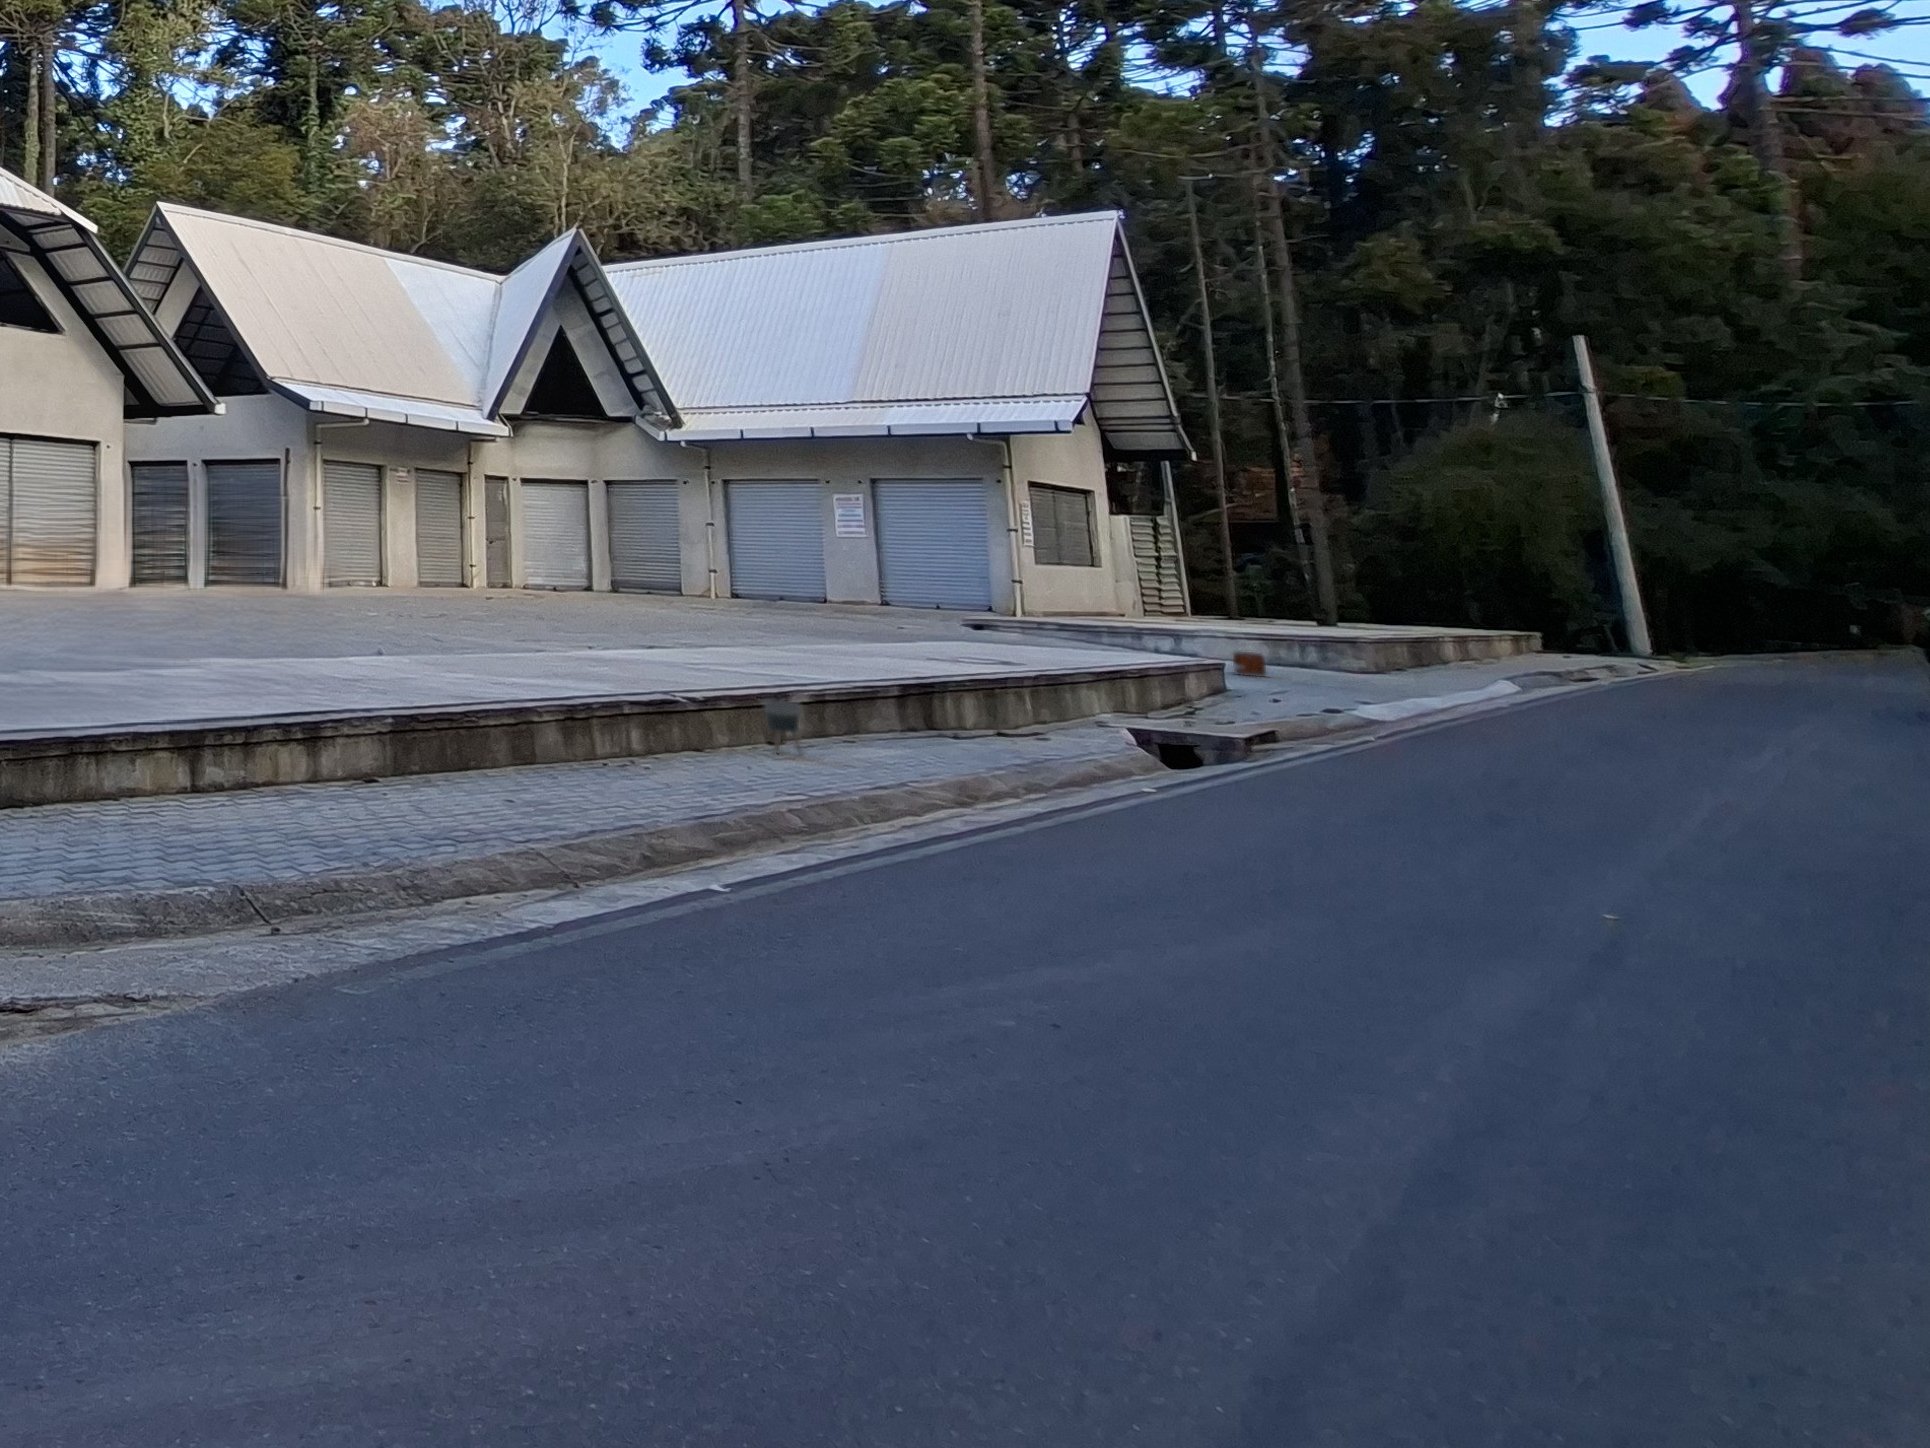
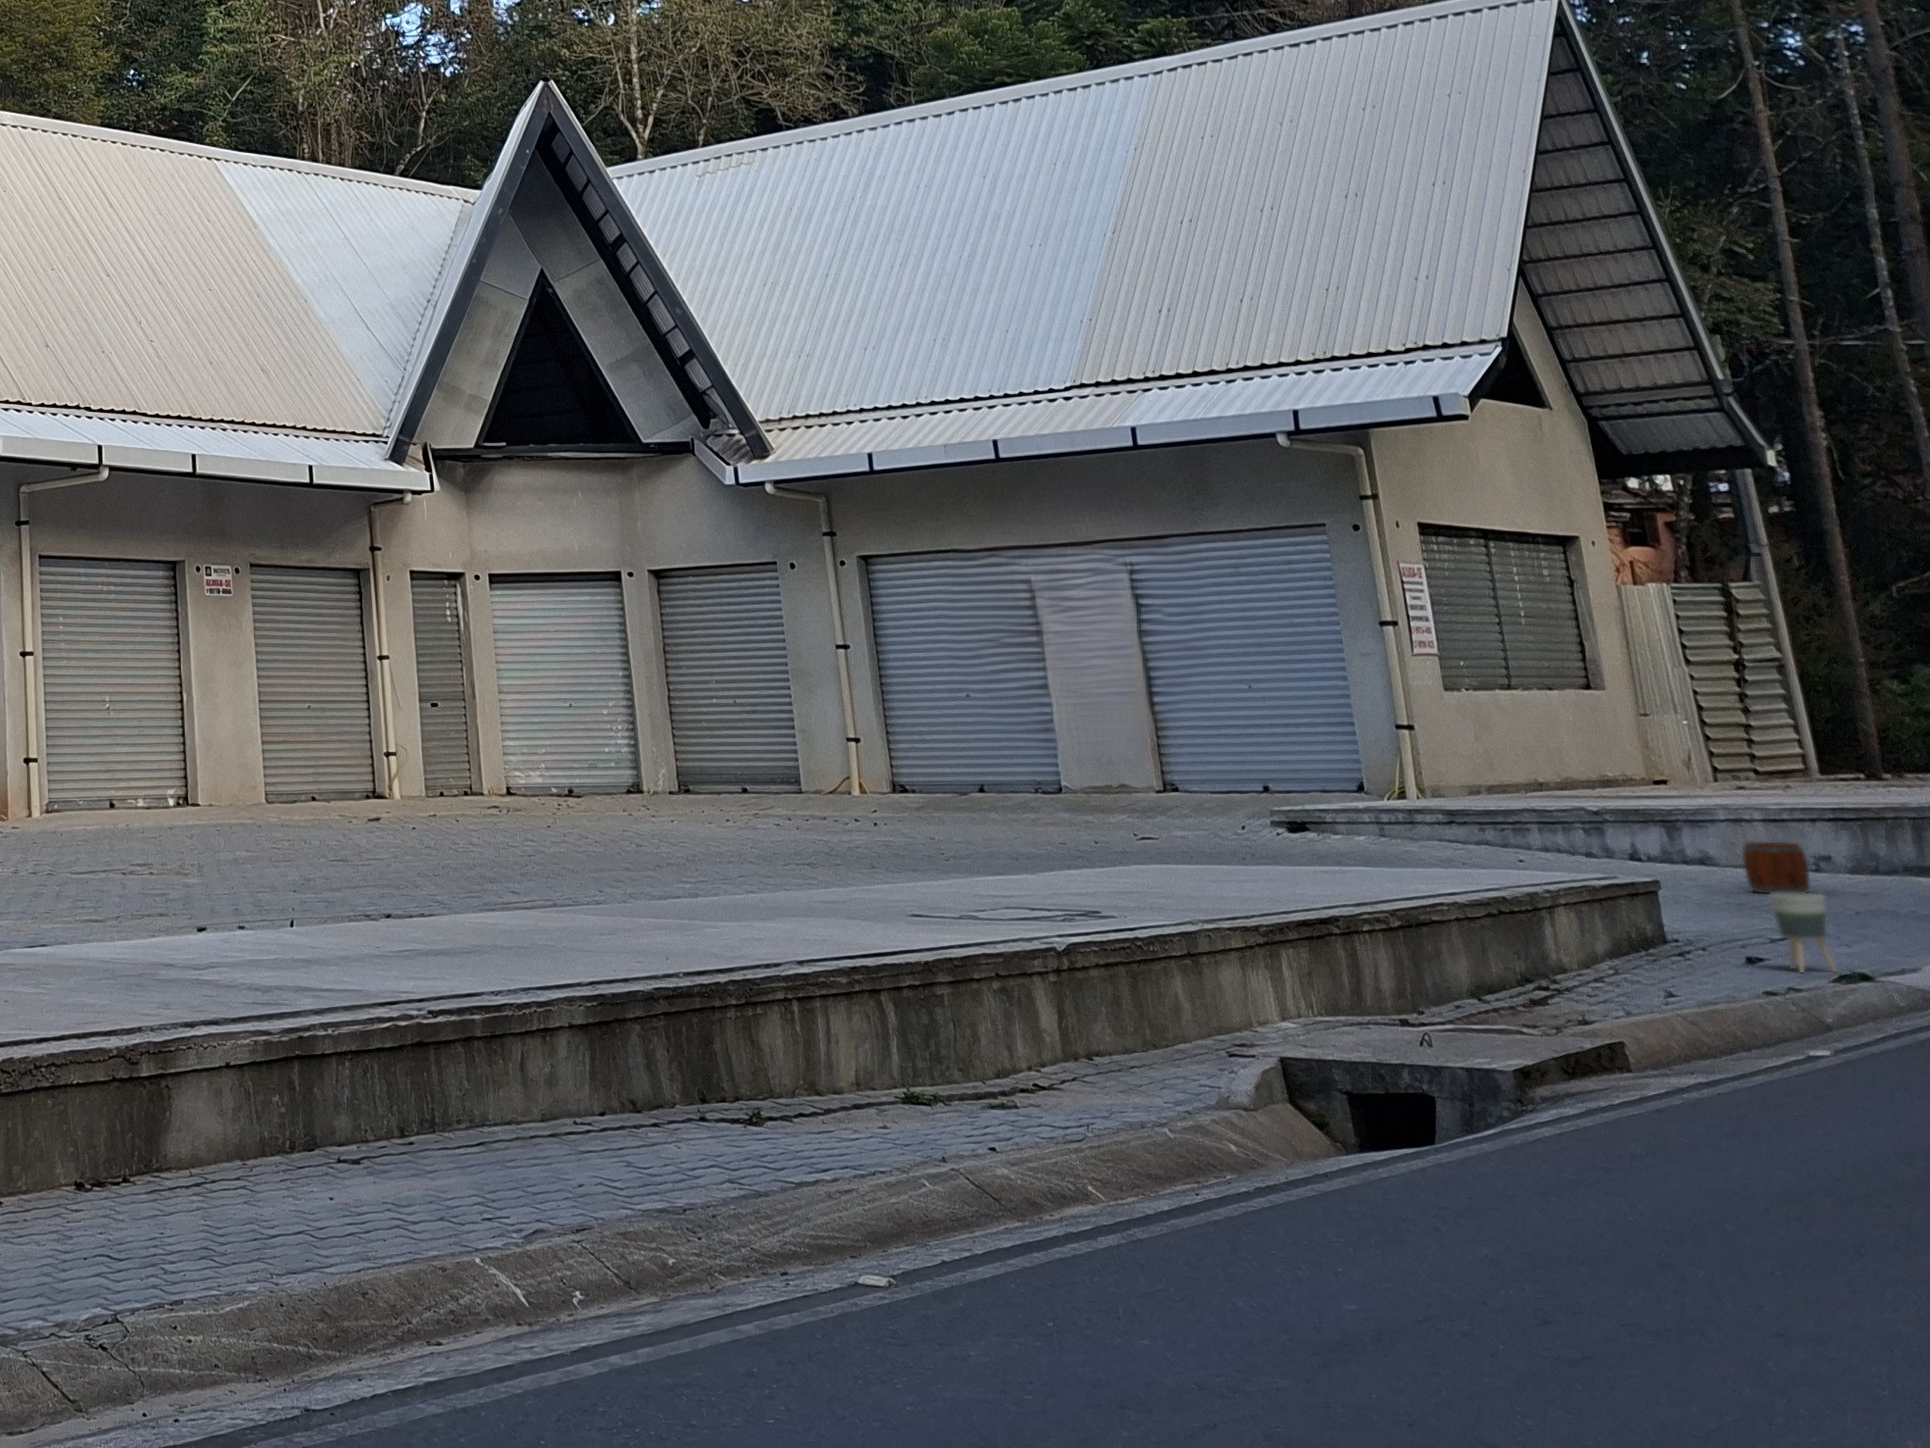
planter: present [764,700,801,752] -> present [1769,893,1836,972]

